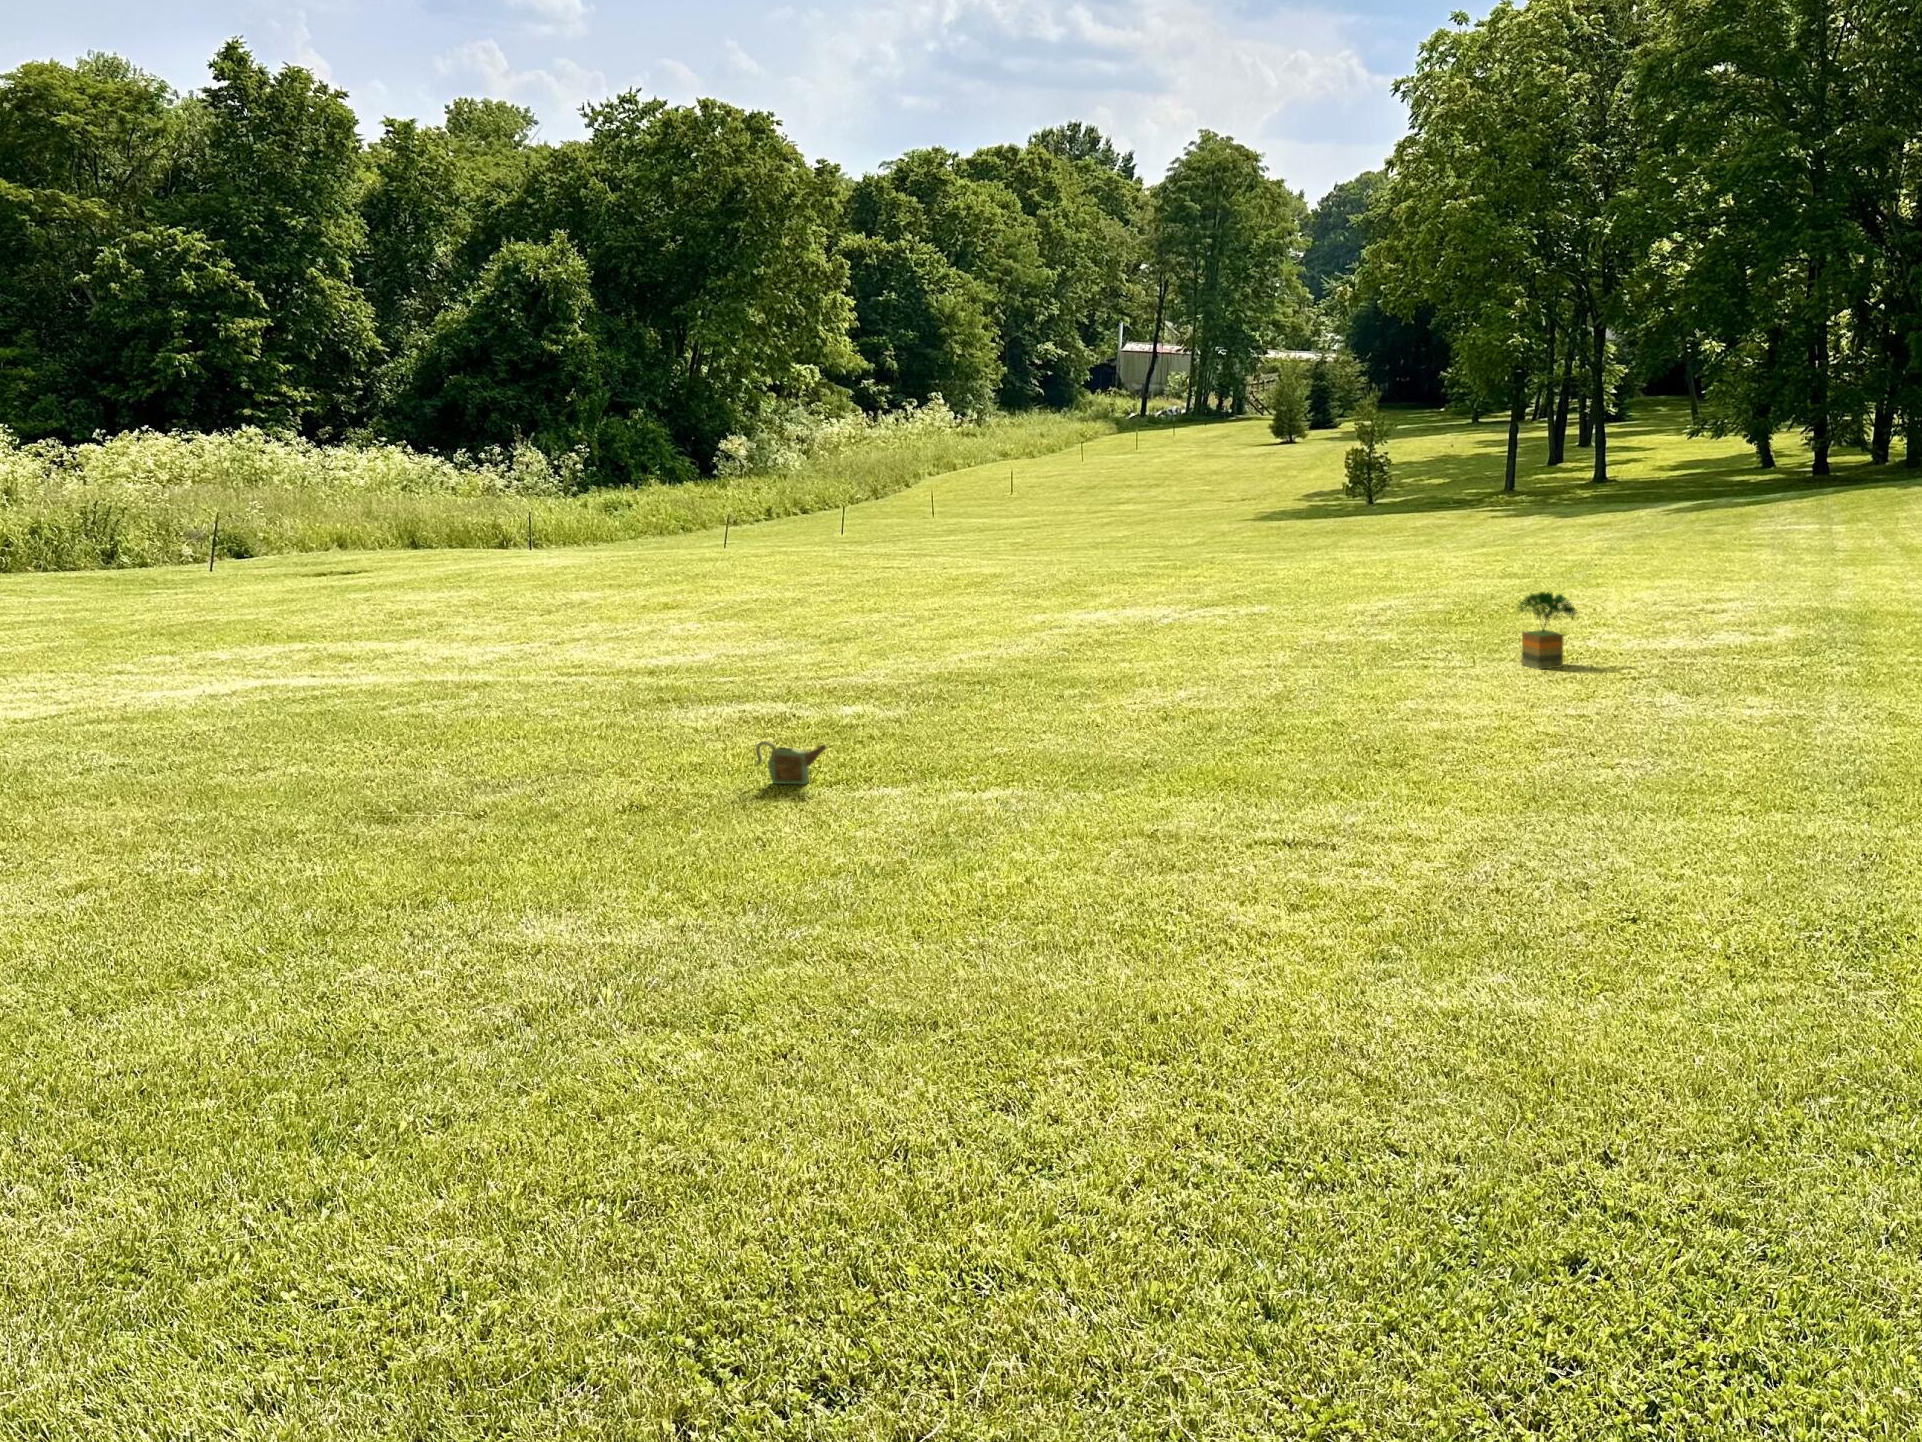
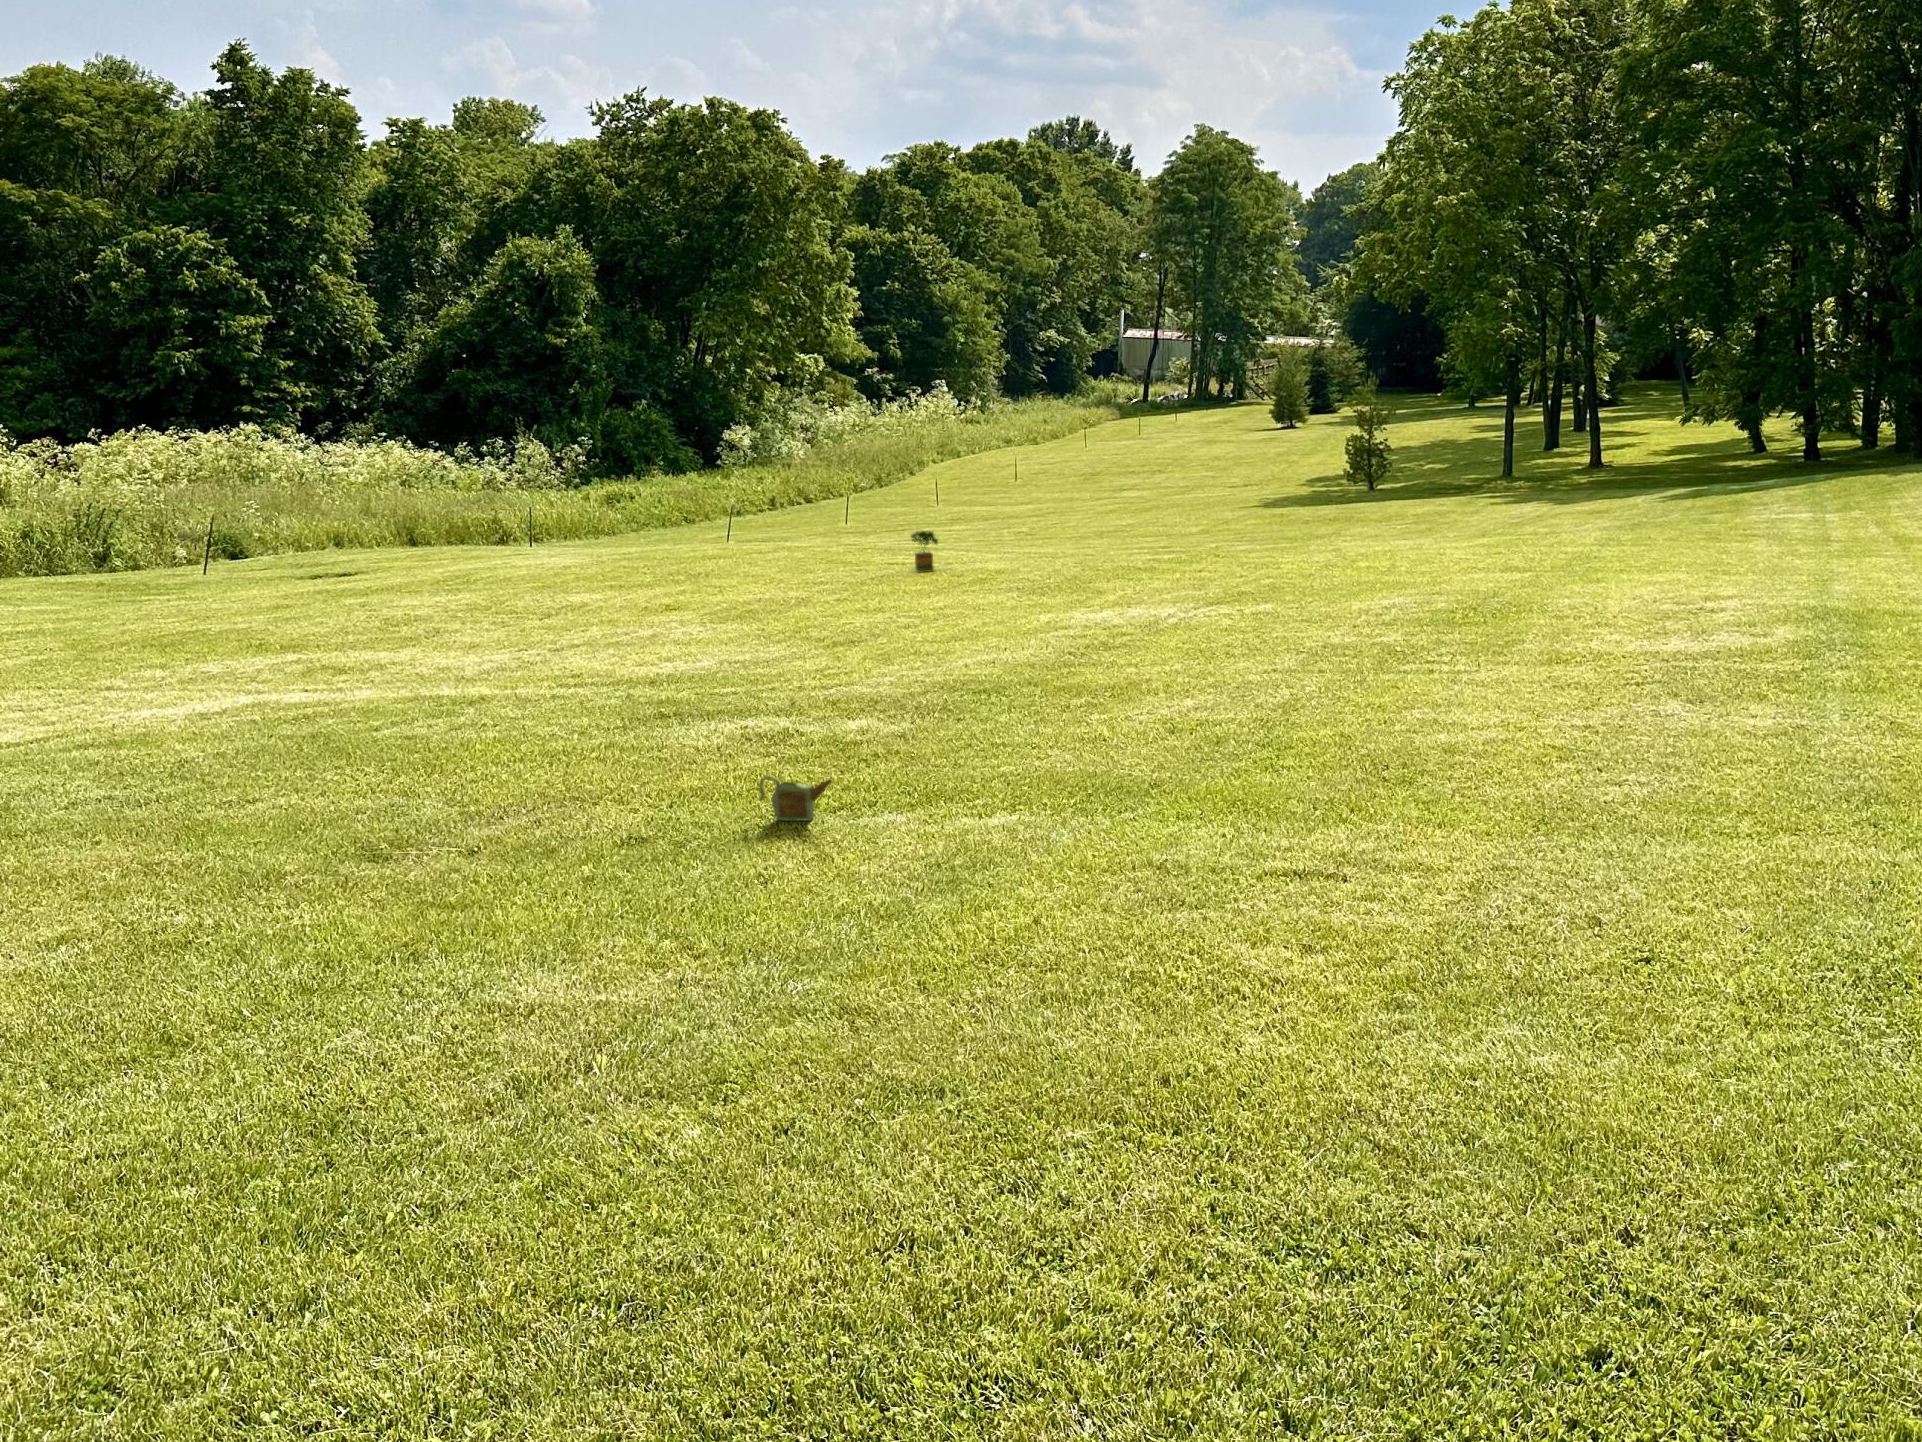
potted tree: present [1518,592,1577,669] -> present [911,531,938,573]

